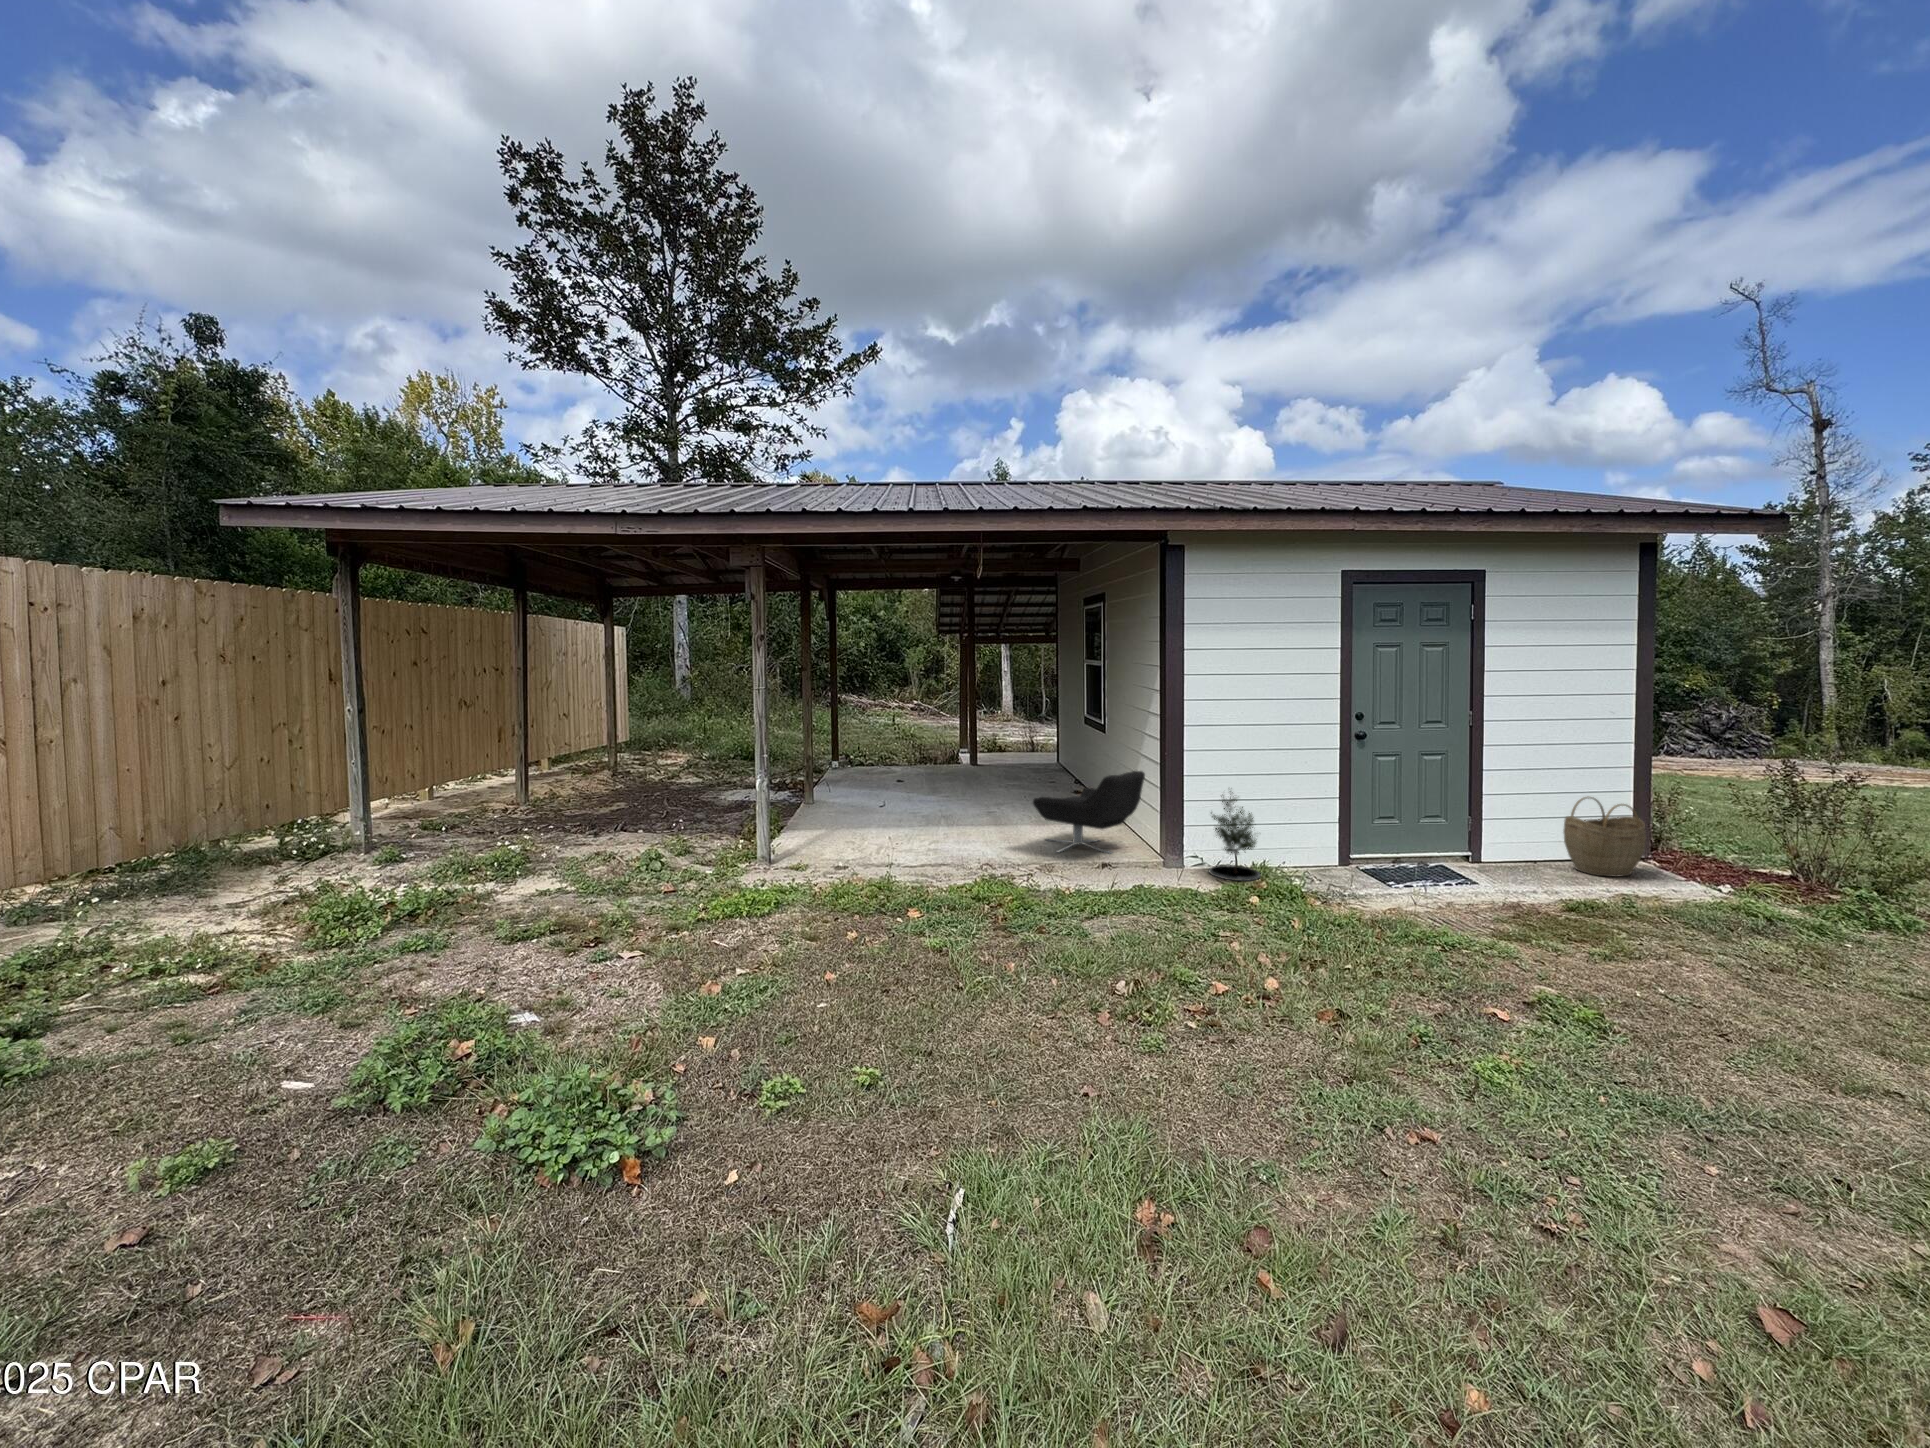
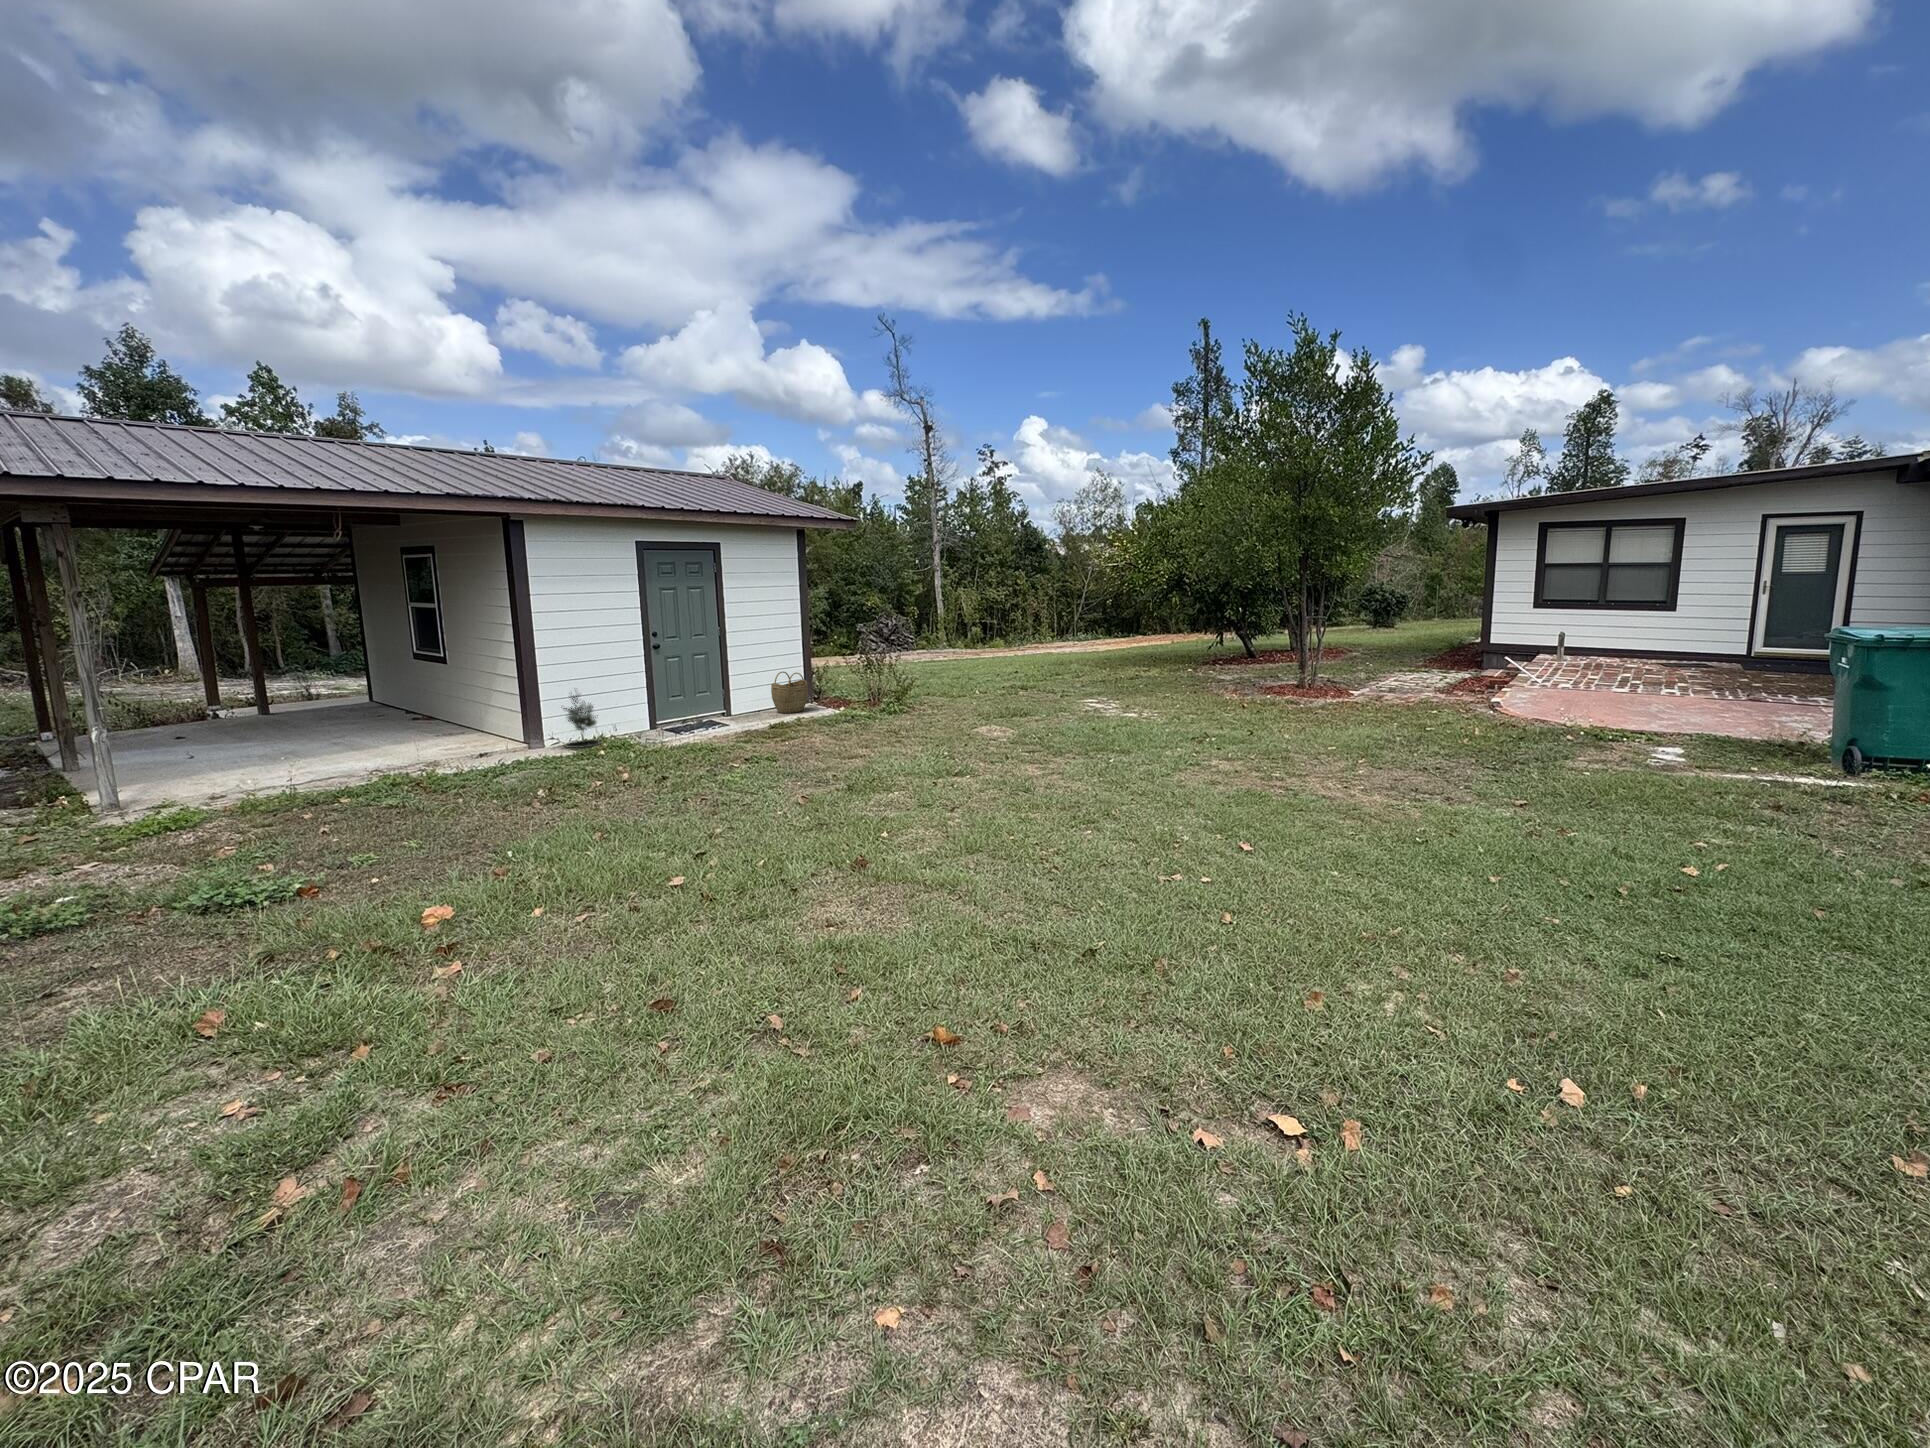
lounge chair: present [1033,771,1145,853] -> none [405,686,504,757]

